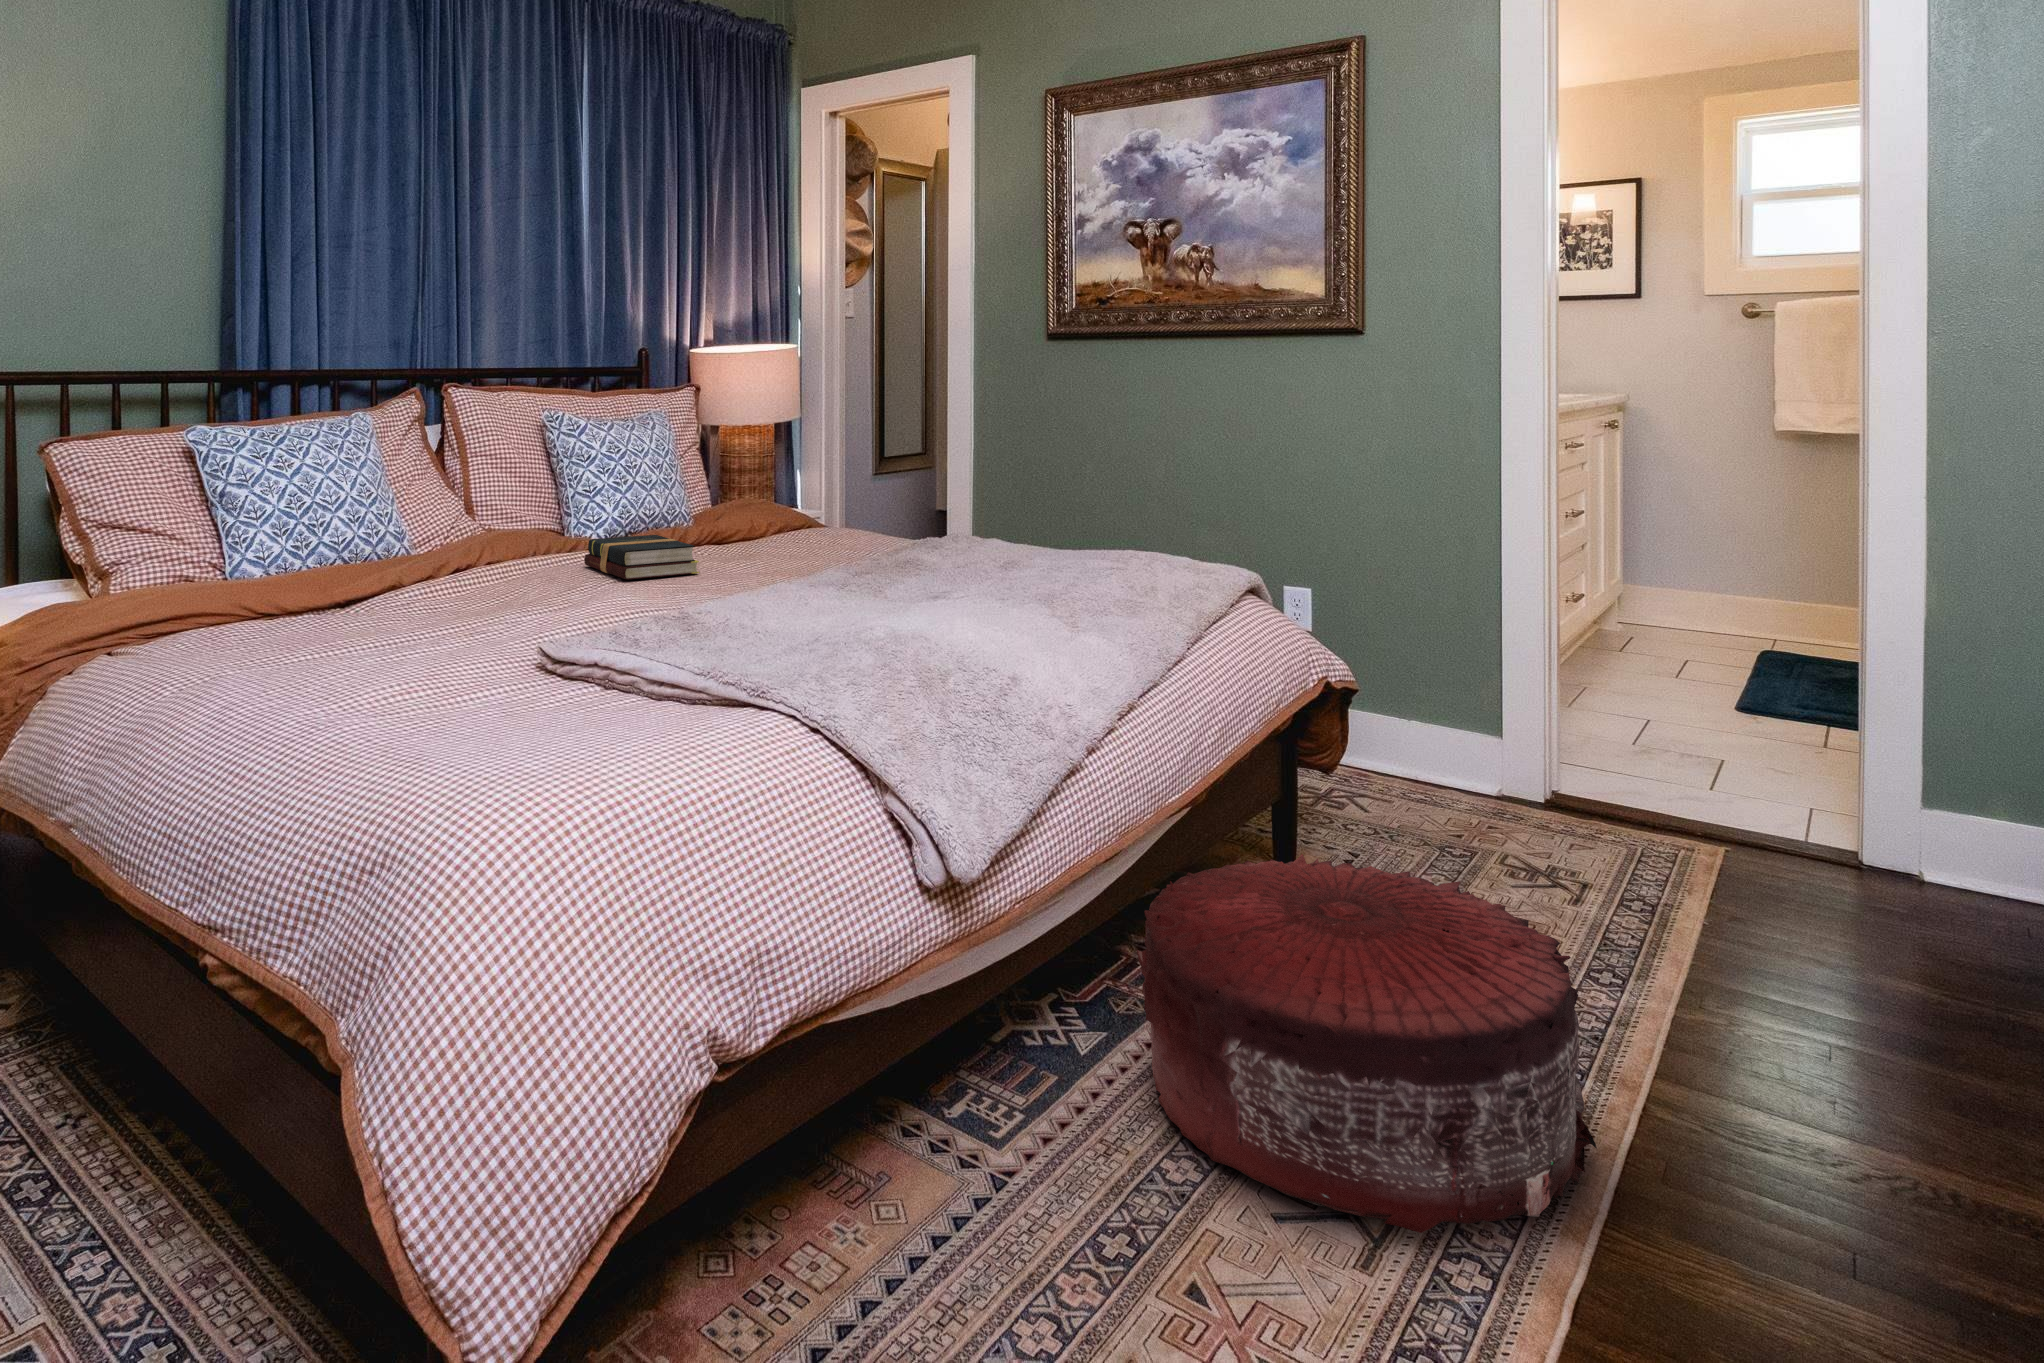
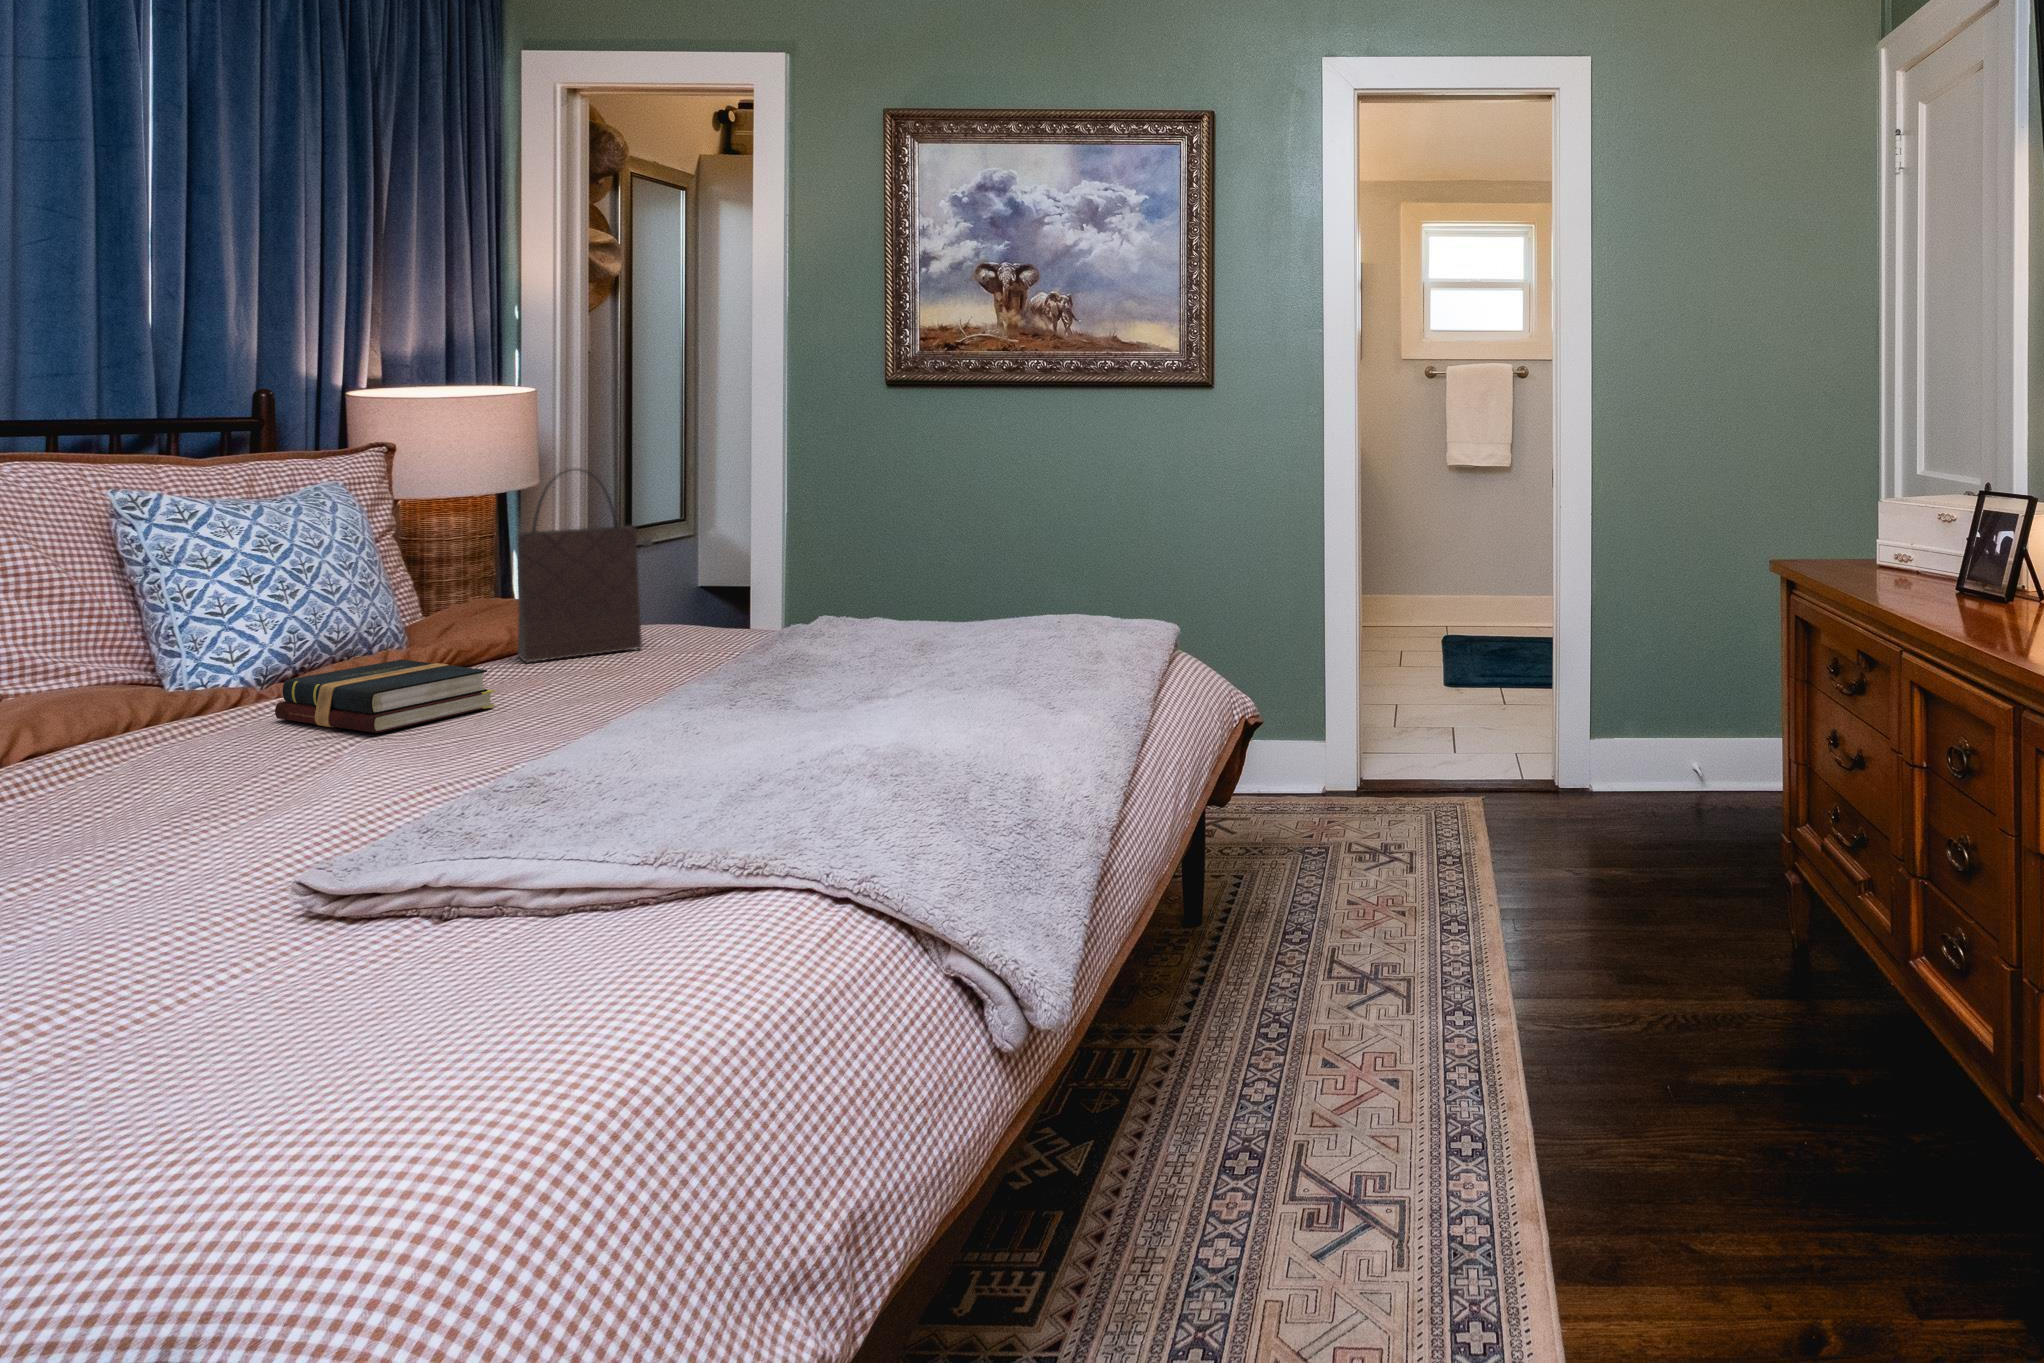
handbag: none [735,403,824,549] -> present [518,468,652,663]
pouf: present [1137,854,1597,1233] -> none [1139,884,1516,1232]

